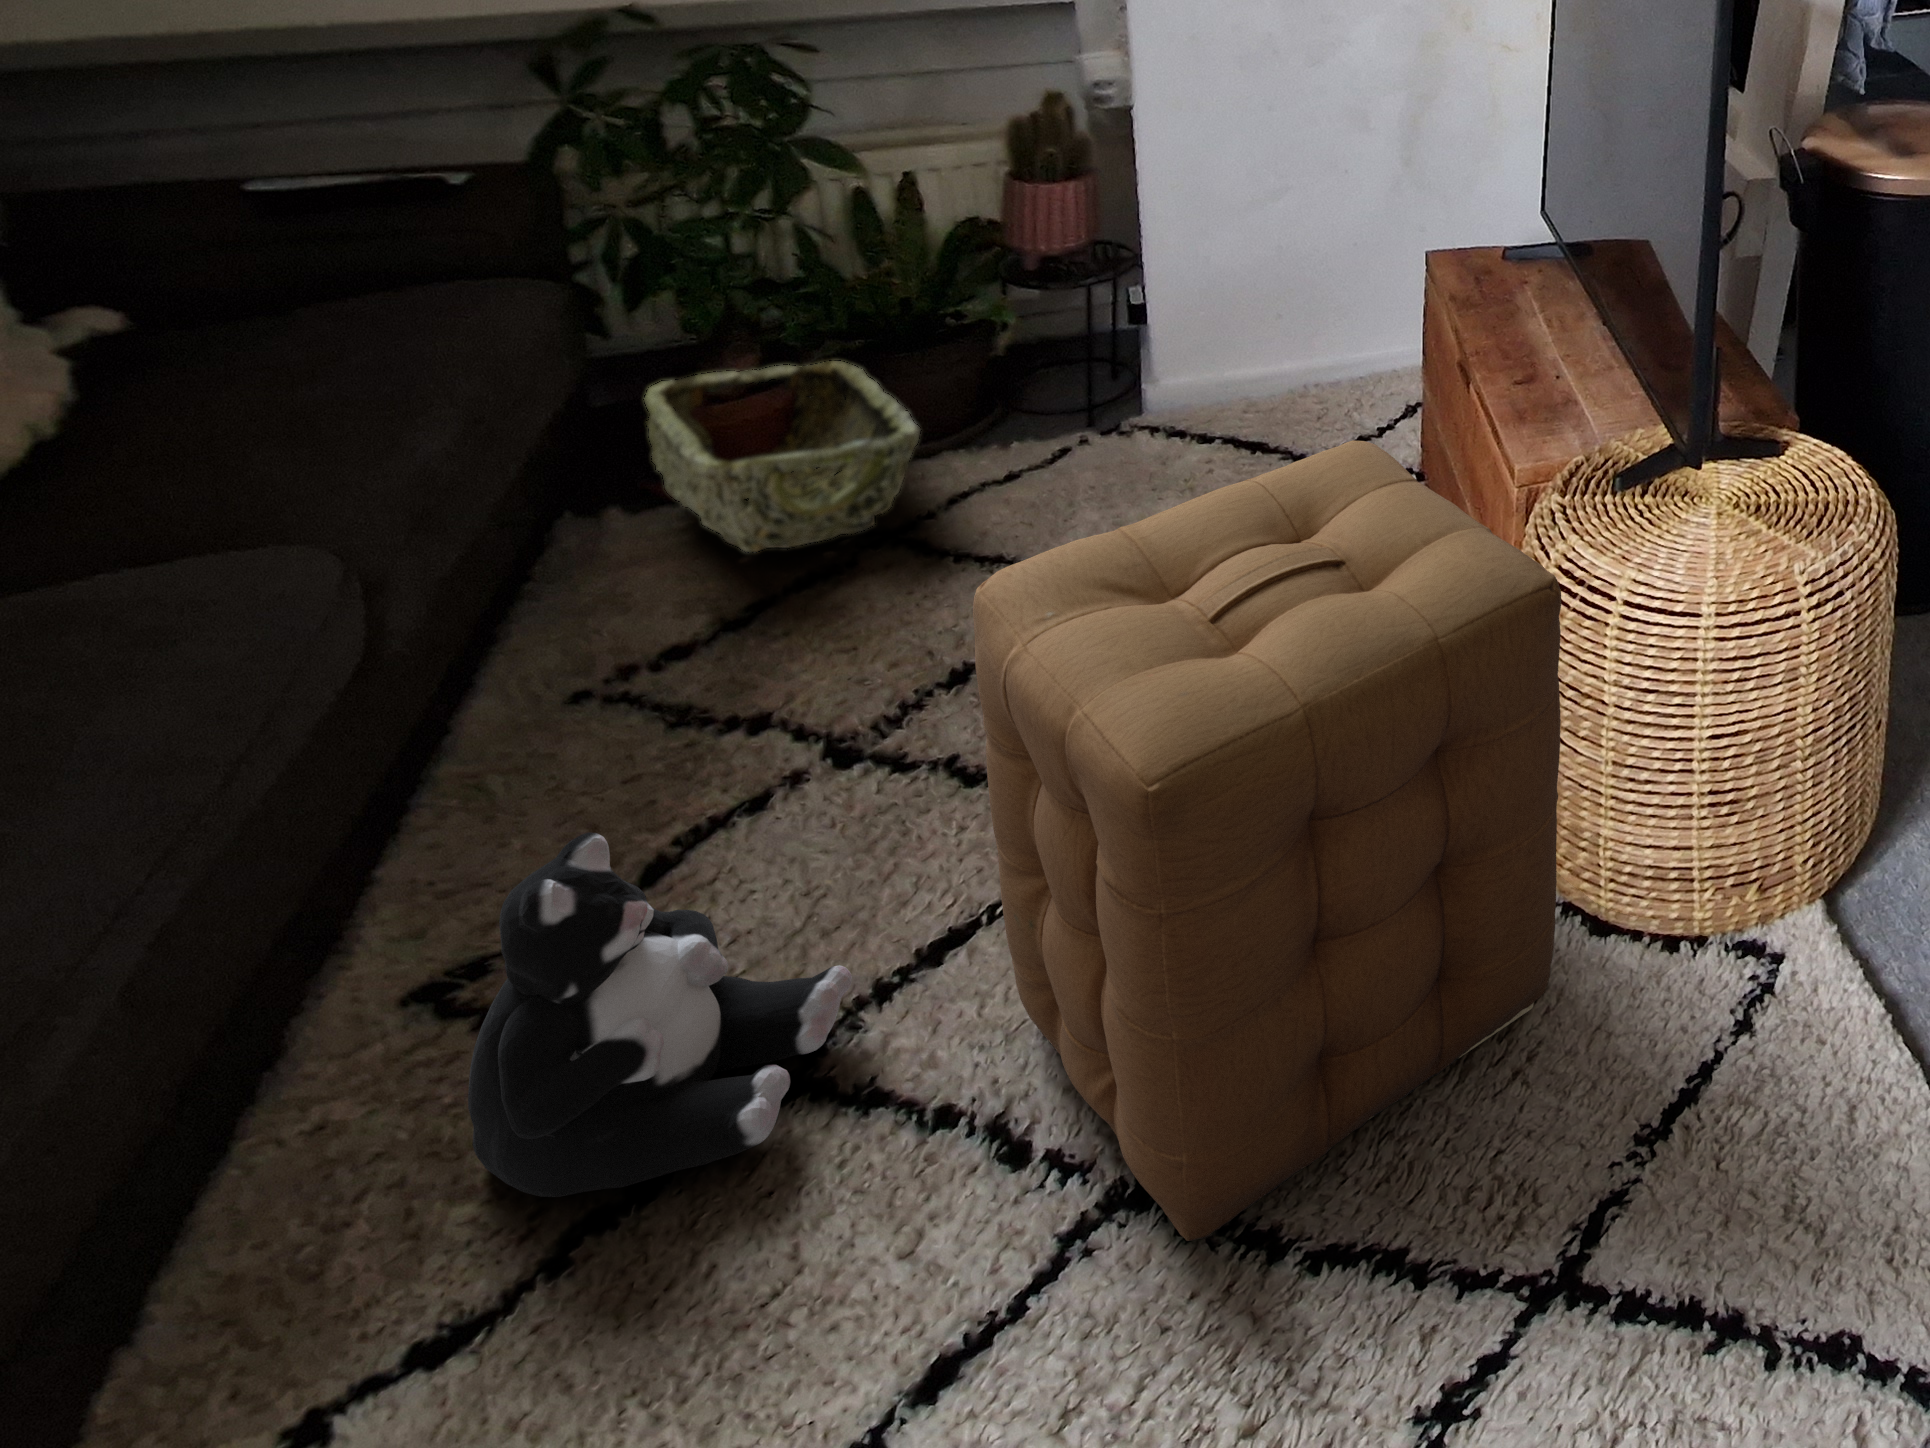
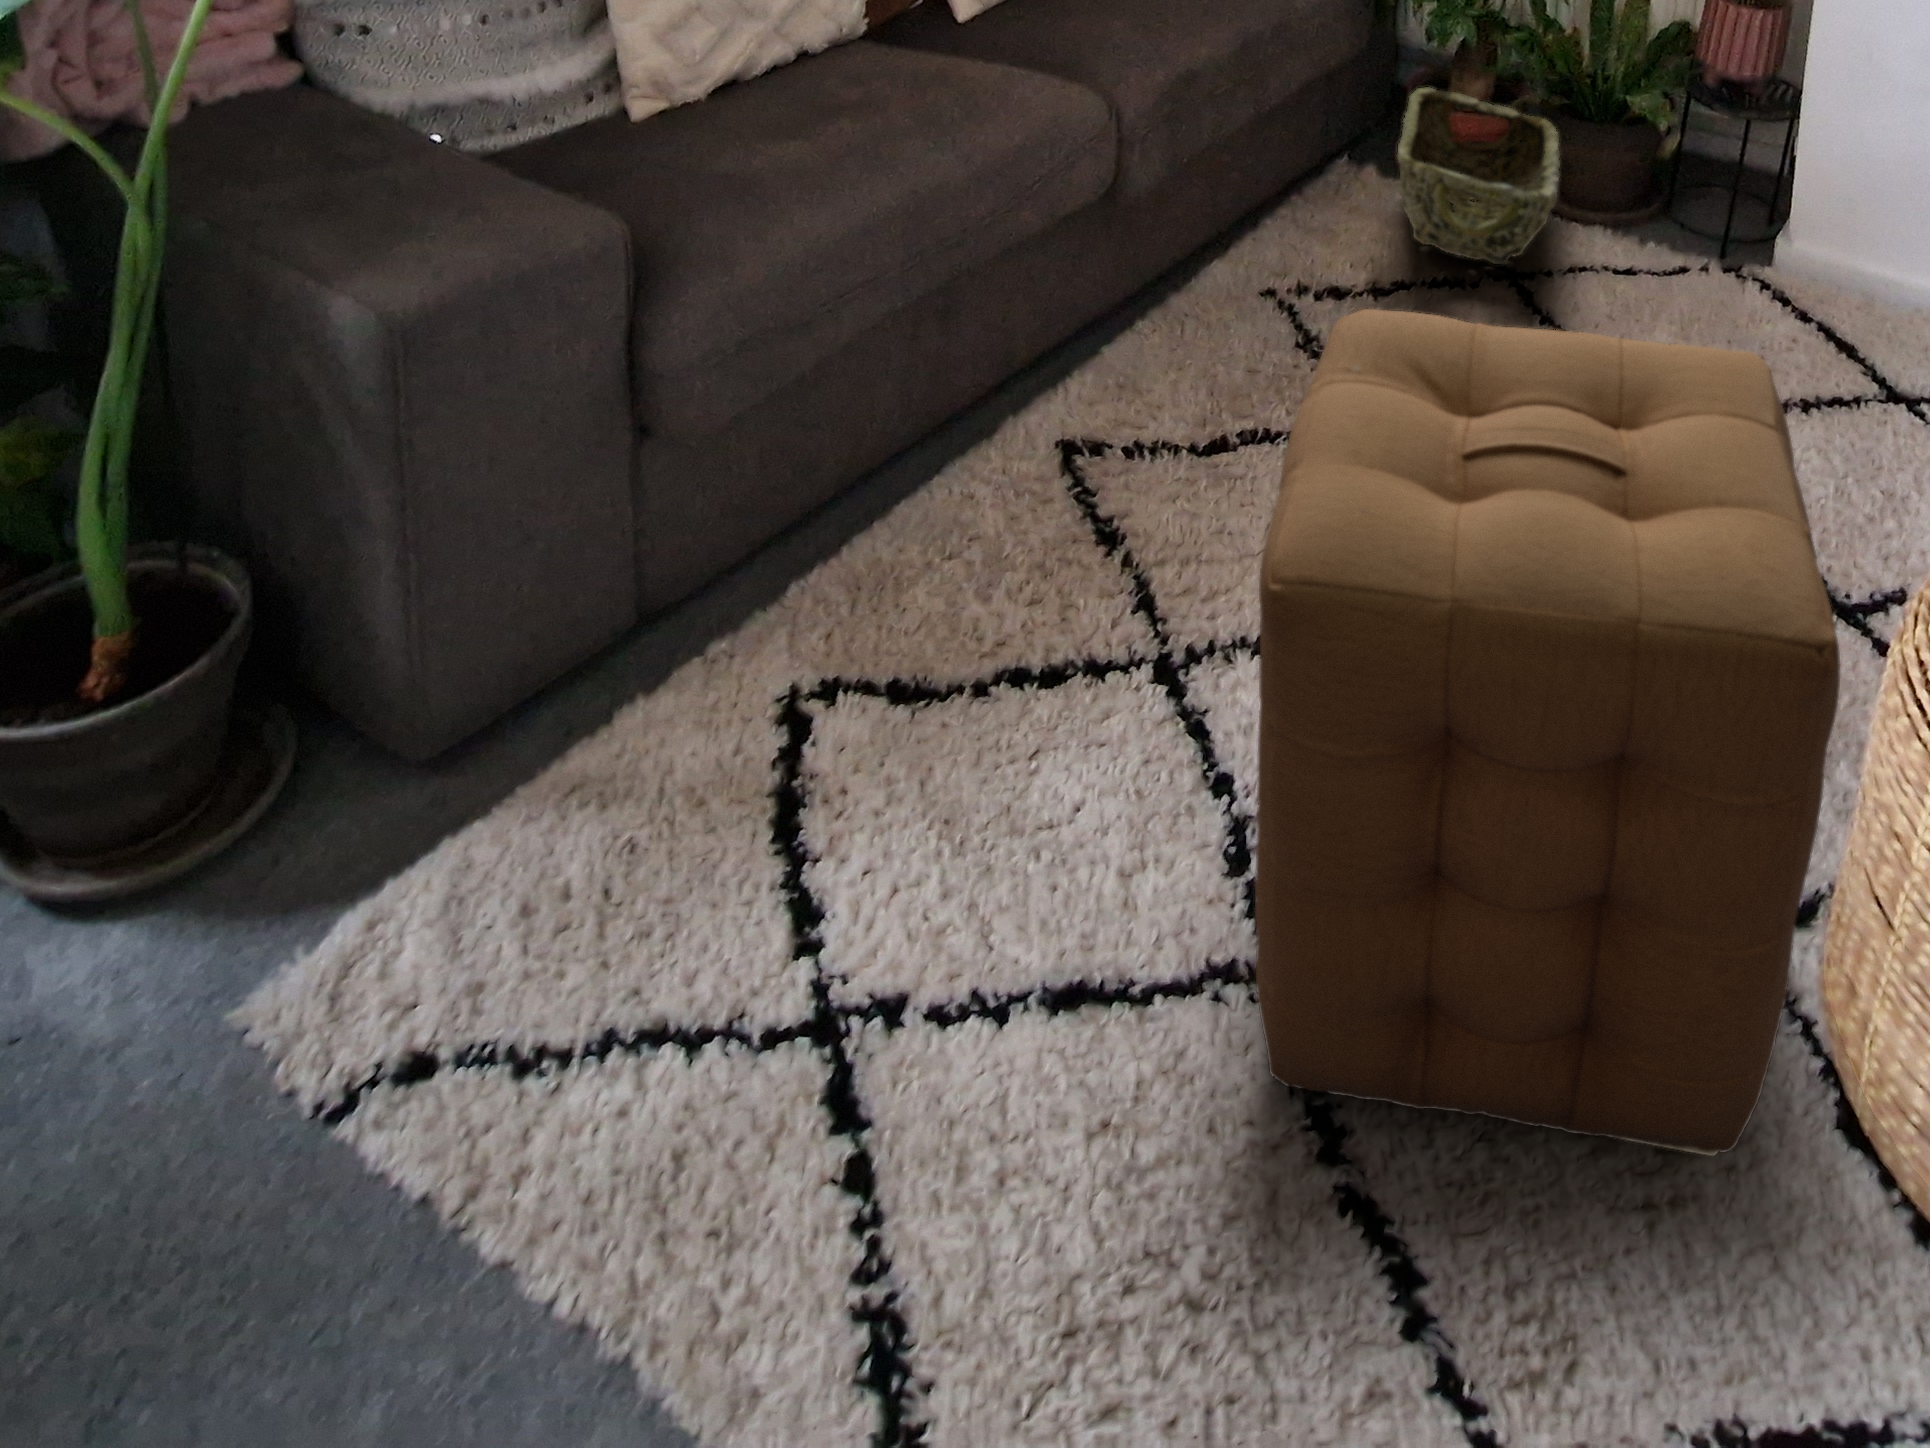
plush toy: present [468,832,852,1197] -> none [995,374,1238,697]

